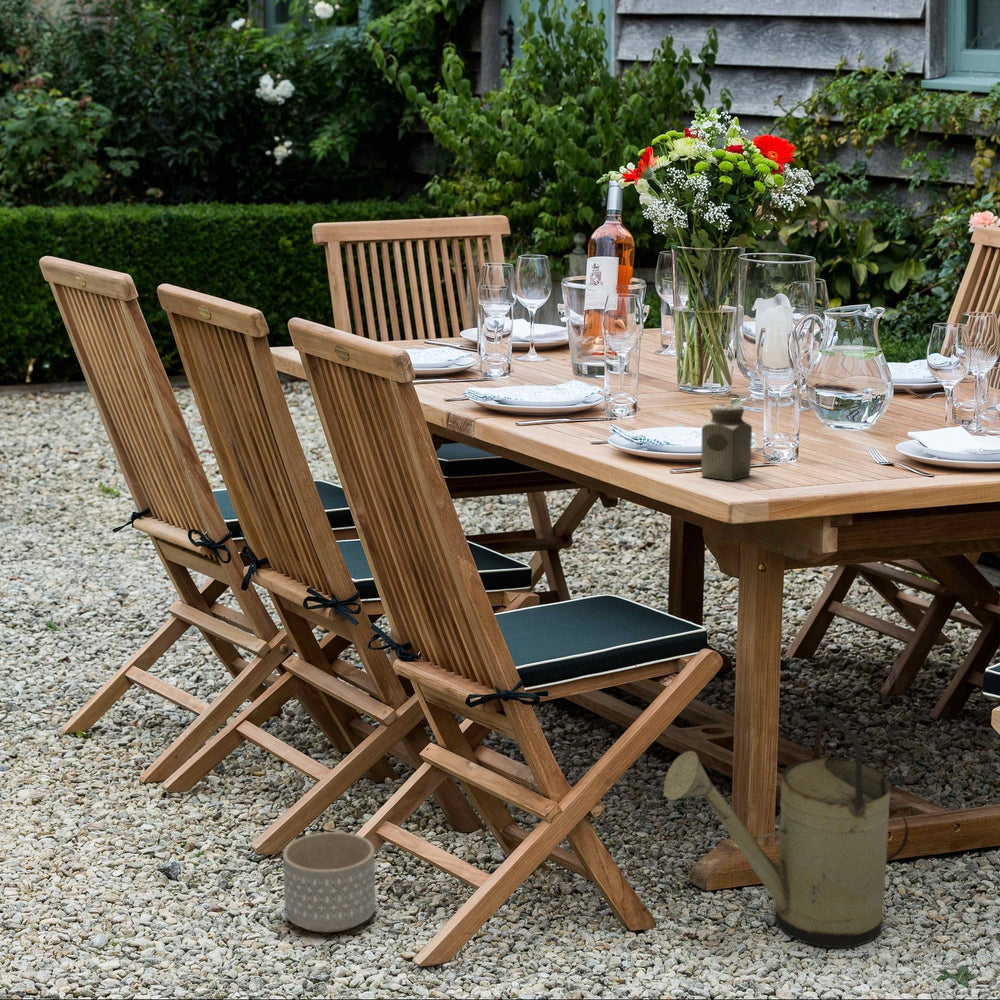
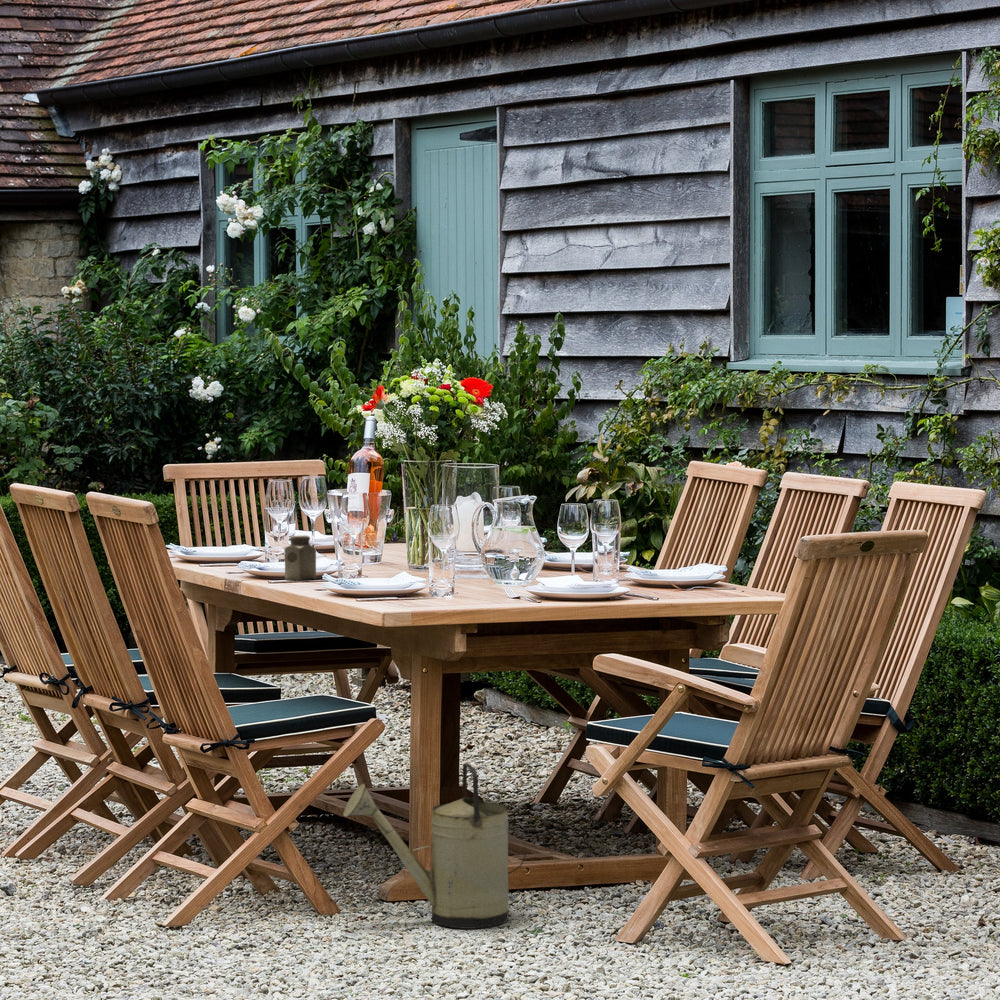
salt shaker: present [701,404,752,481] -> present [285,535,316,580]
planter: present [283,832,375,932] -> none [79,863,146,926]

